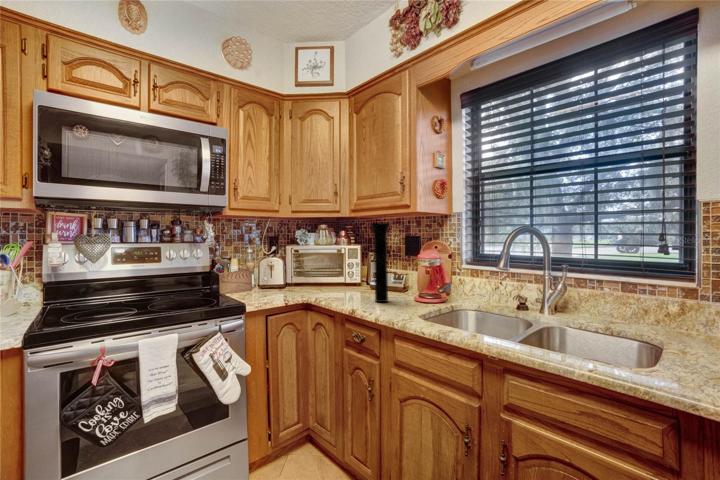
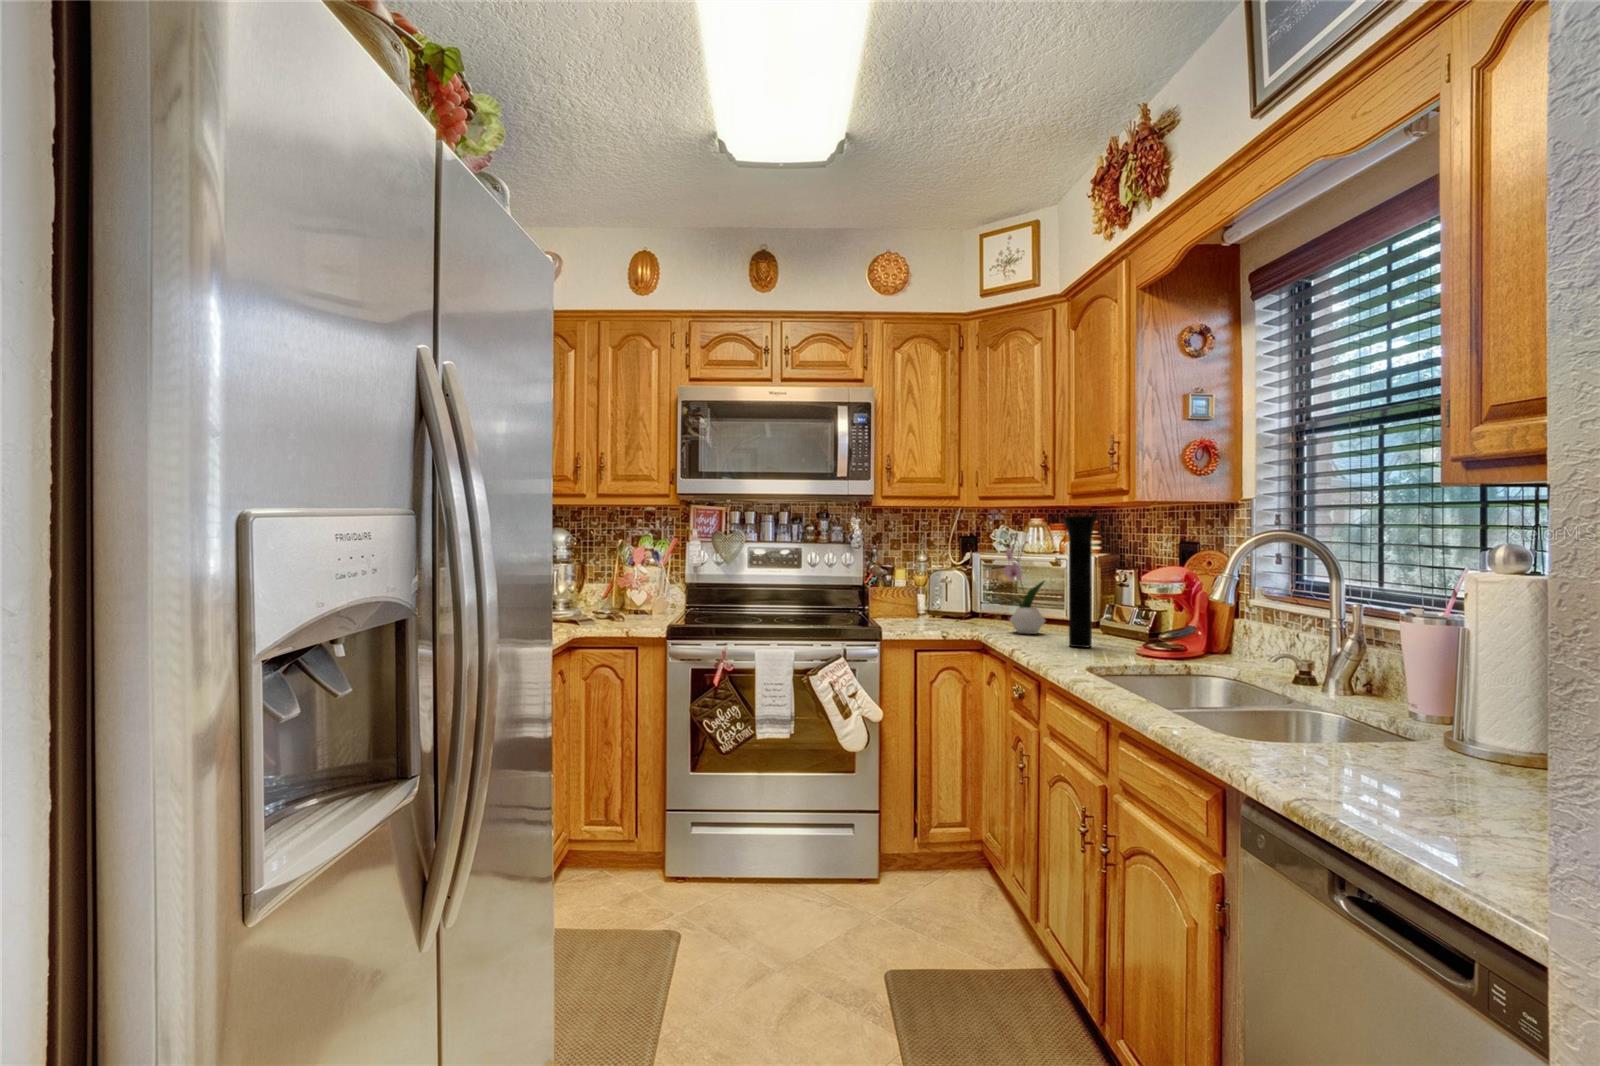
flower arrangement: none [323,233,350,295] -> present [1004,533,1046,634]

